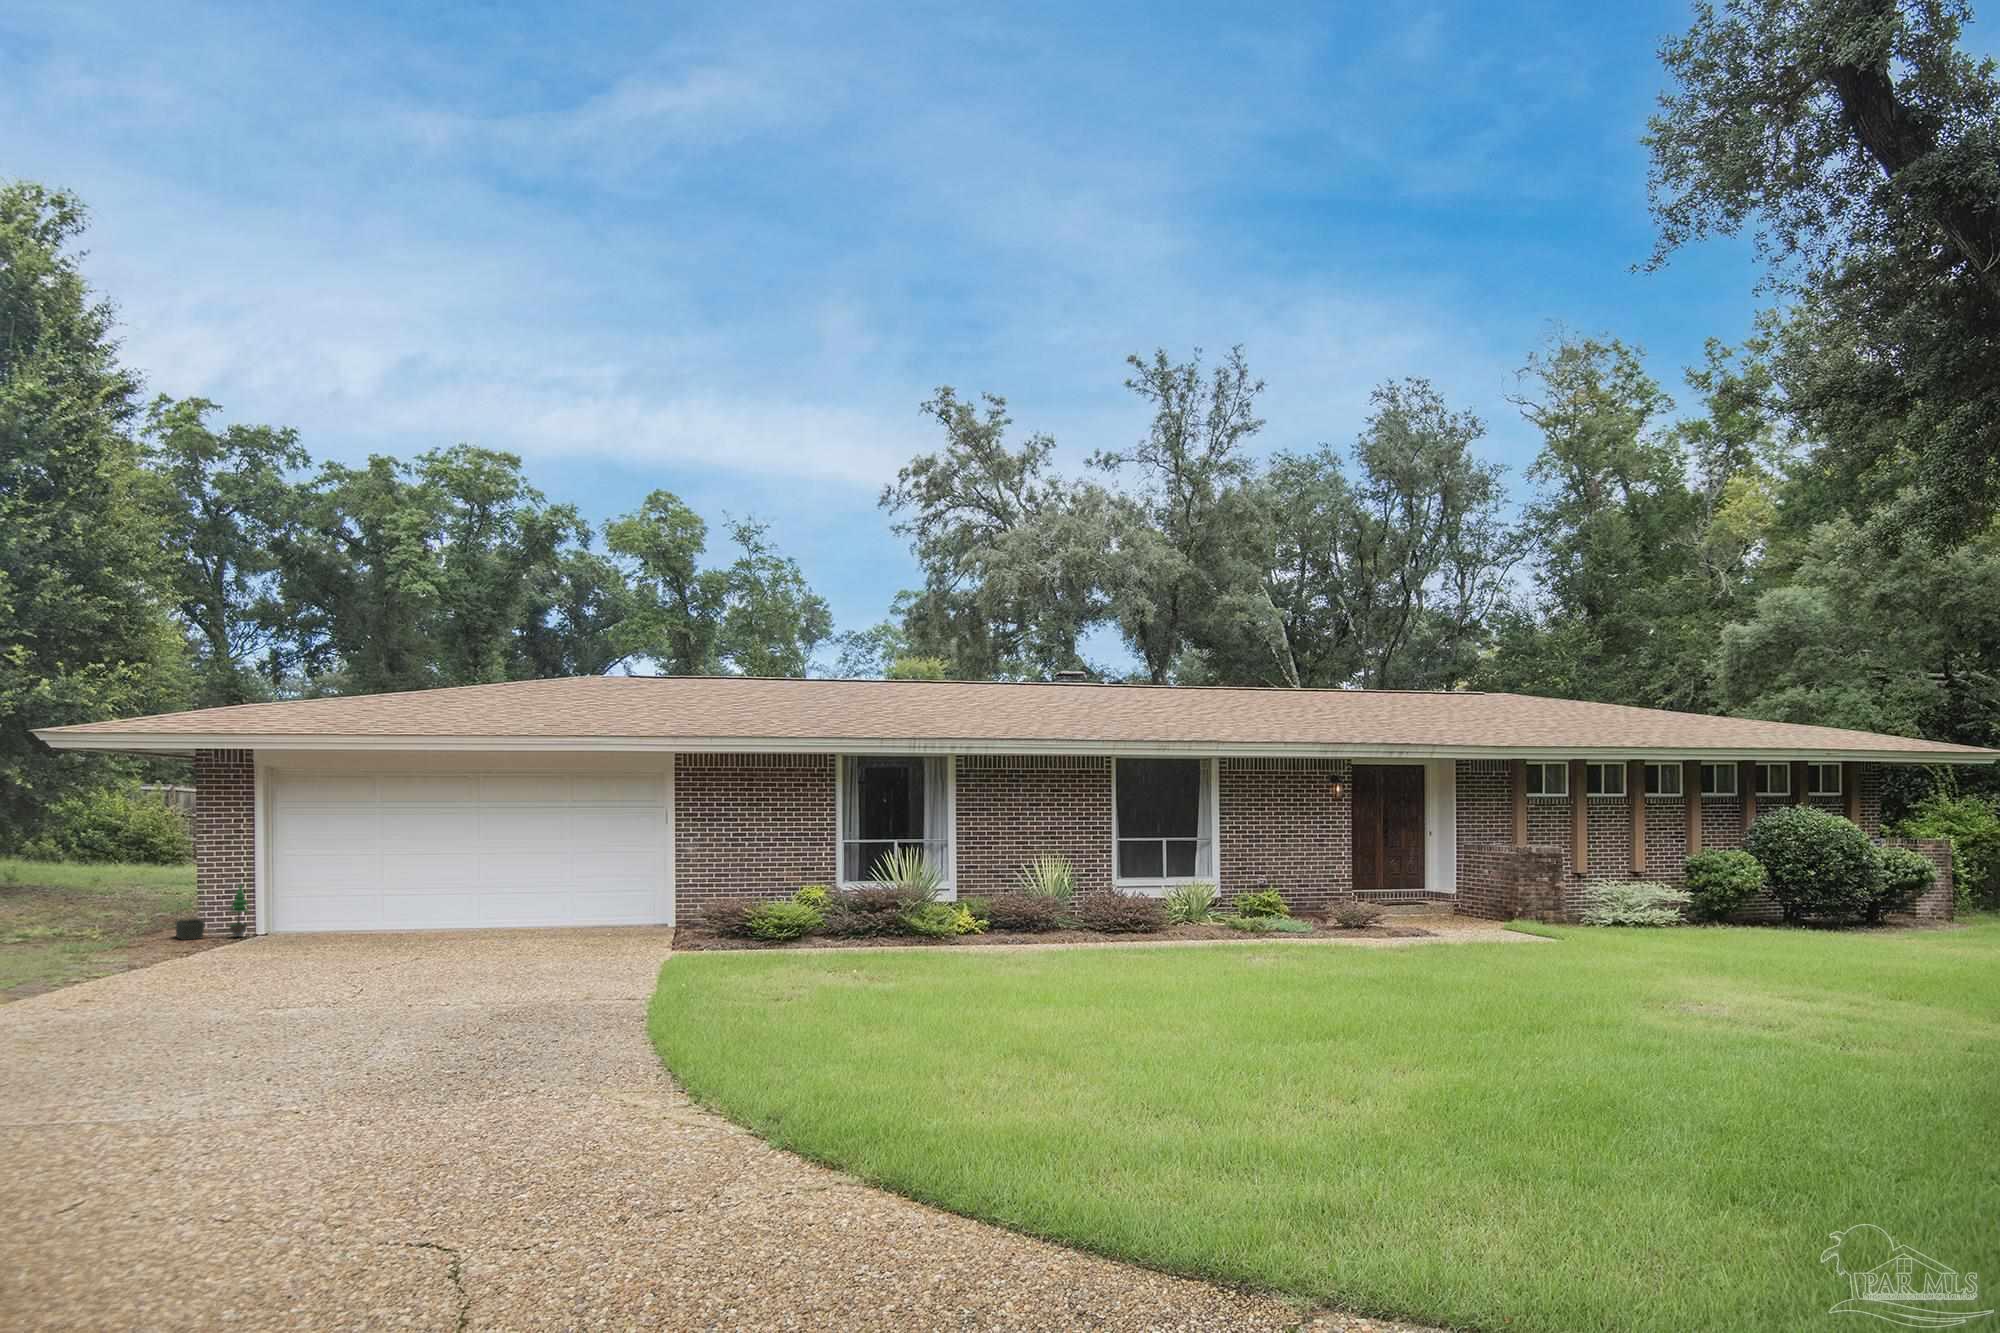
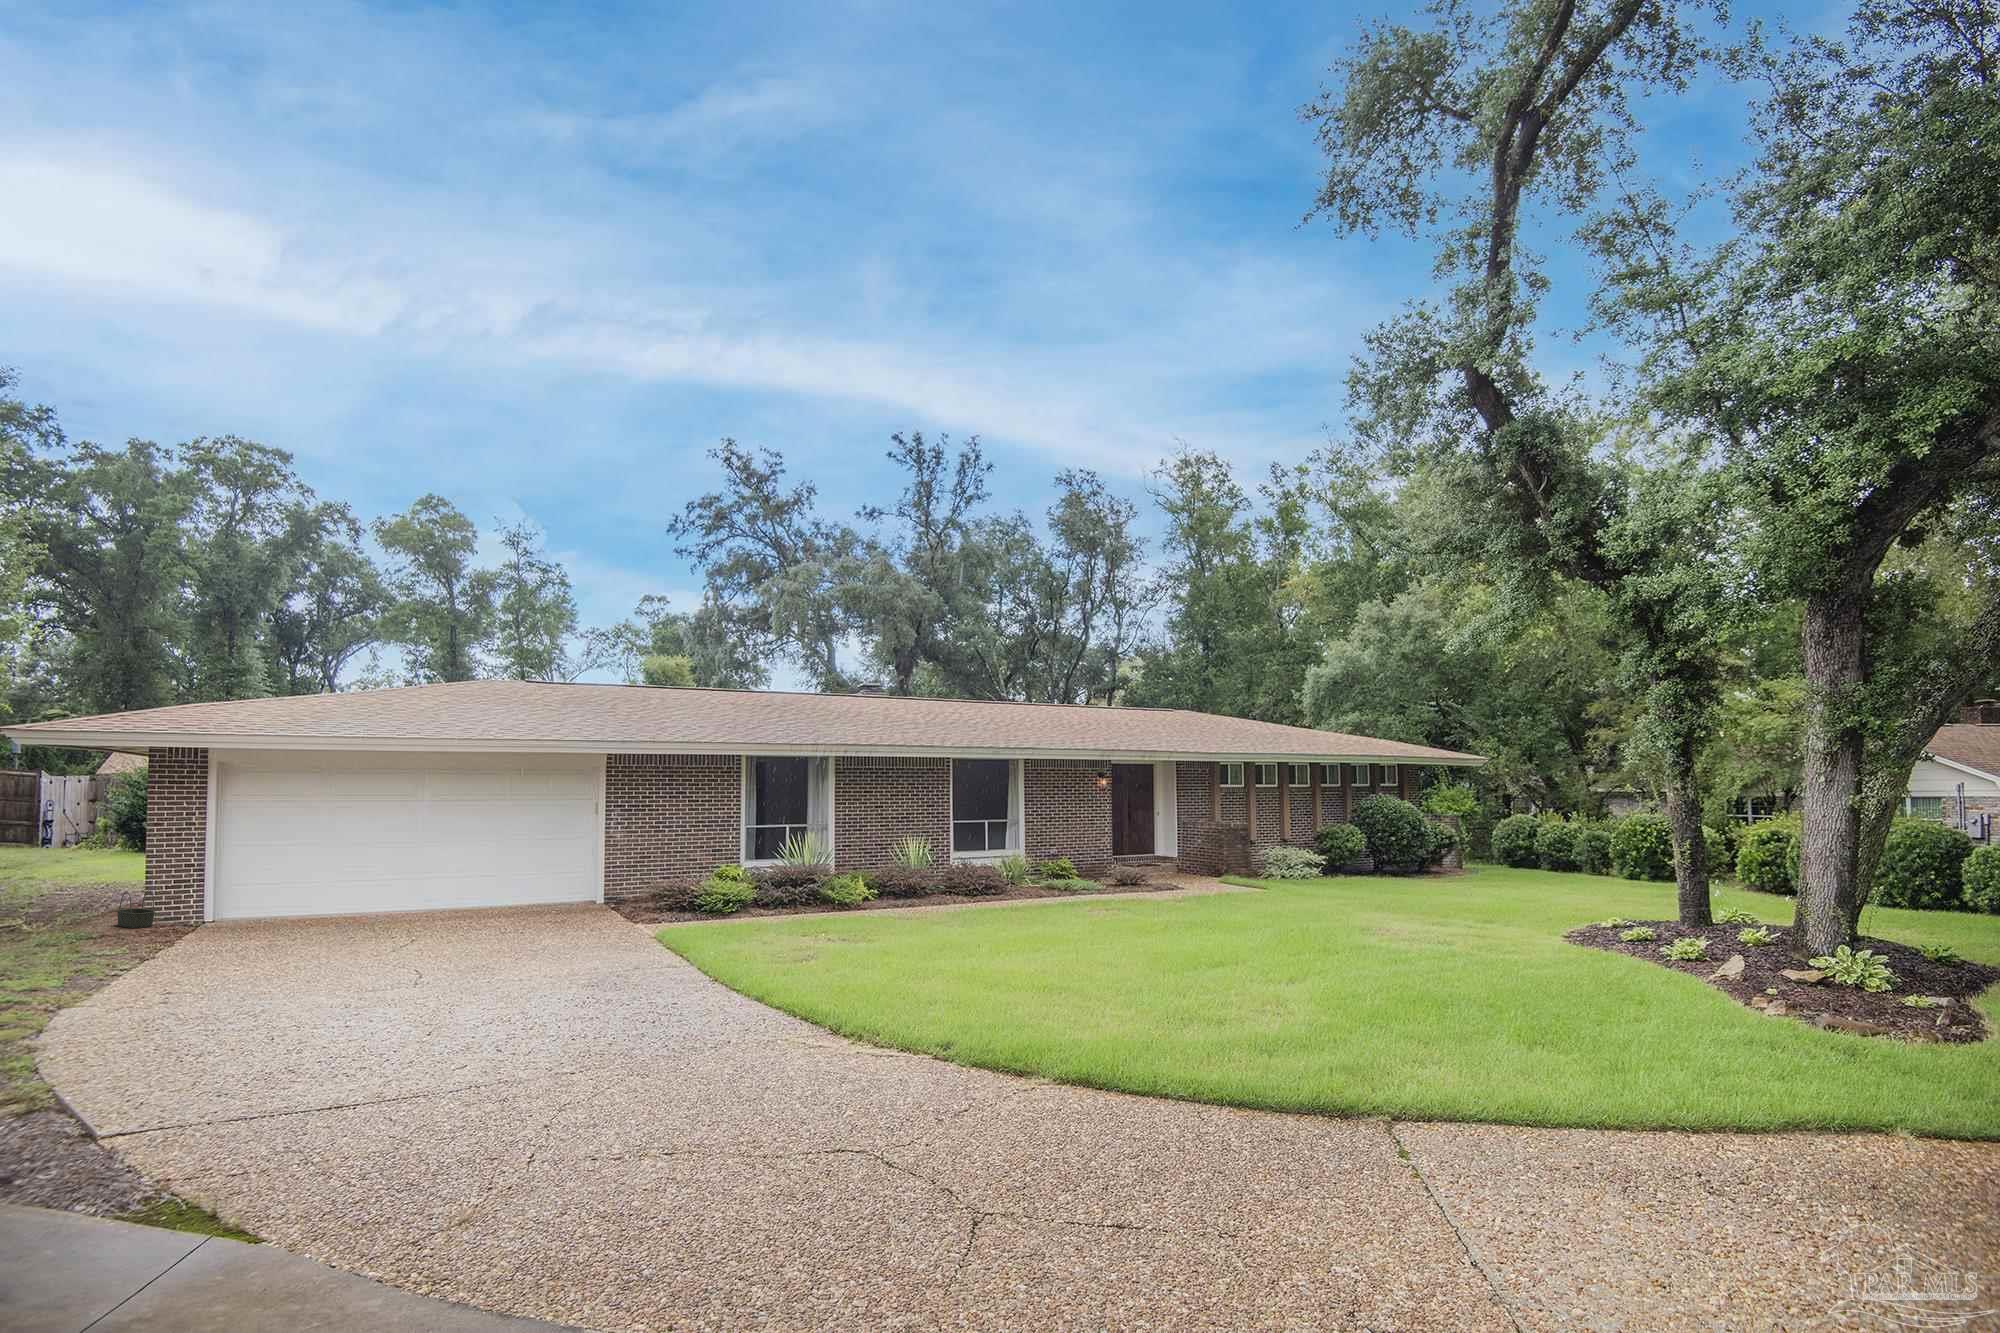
potted tree: present [230,885,248,937] -> none [181,873,203,924]

